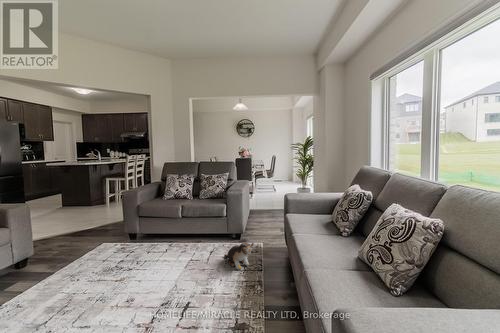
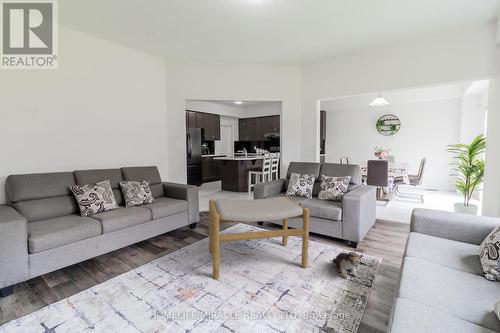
footstool: none [63,199,201,318] -> present [209,196,310,278]

